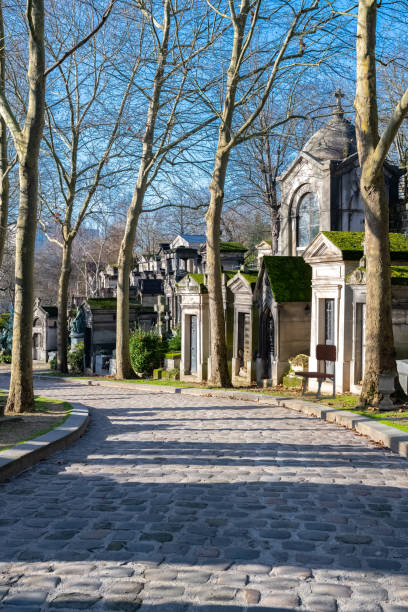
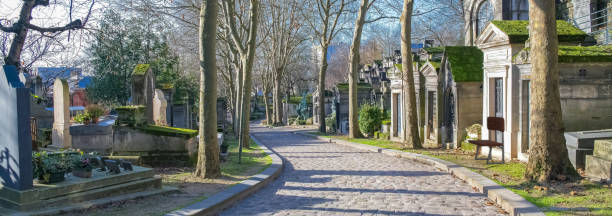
planter: present [376,370,397,410] -> none [543,146,569,189]

